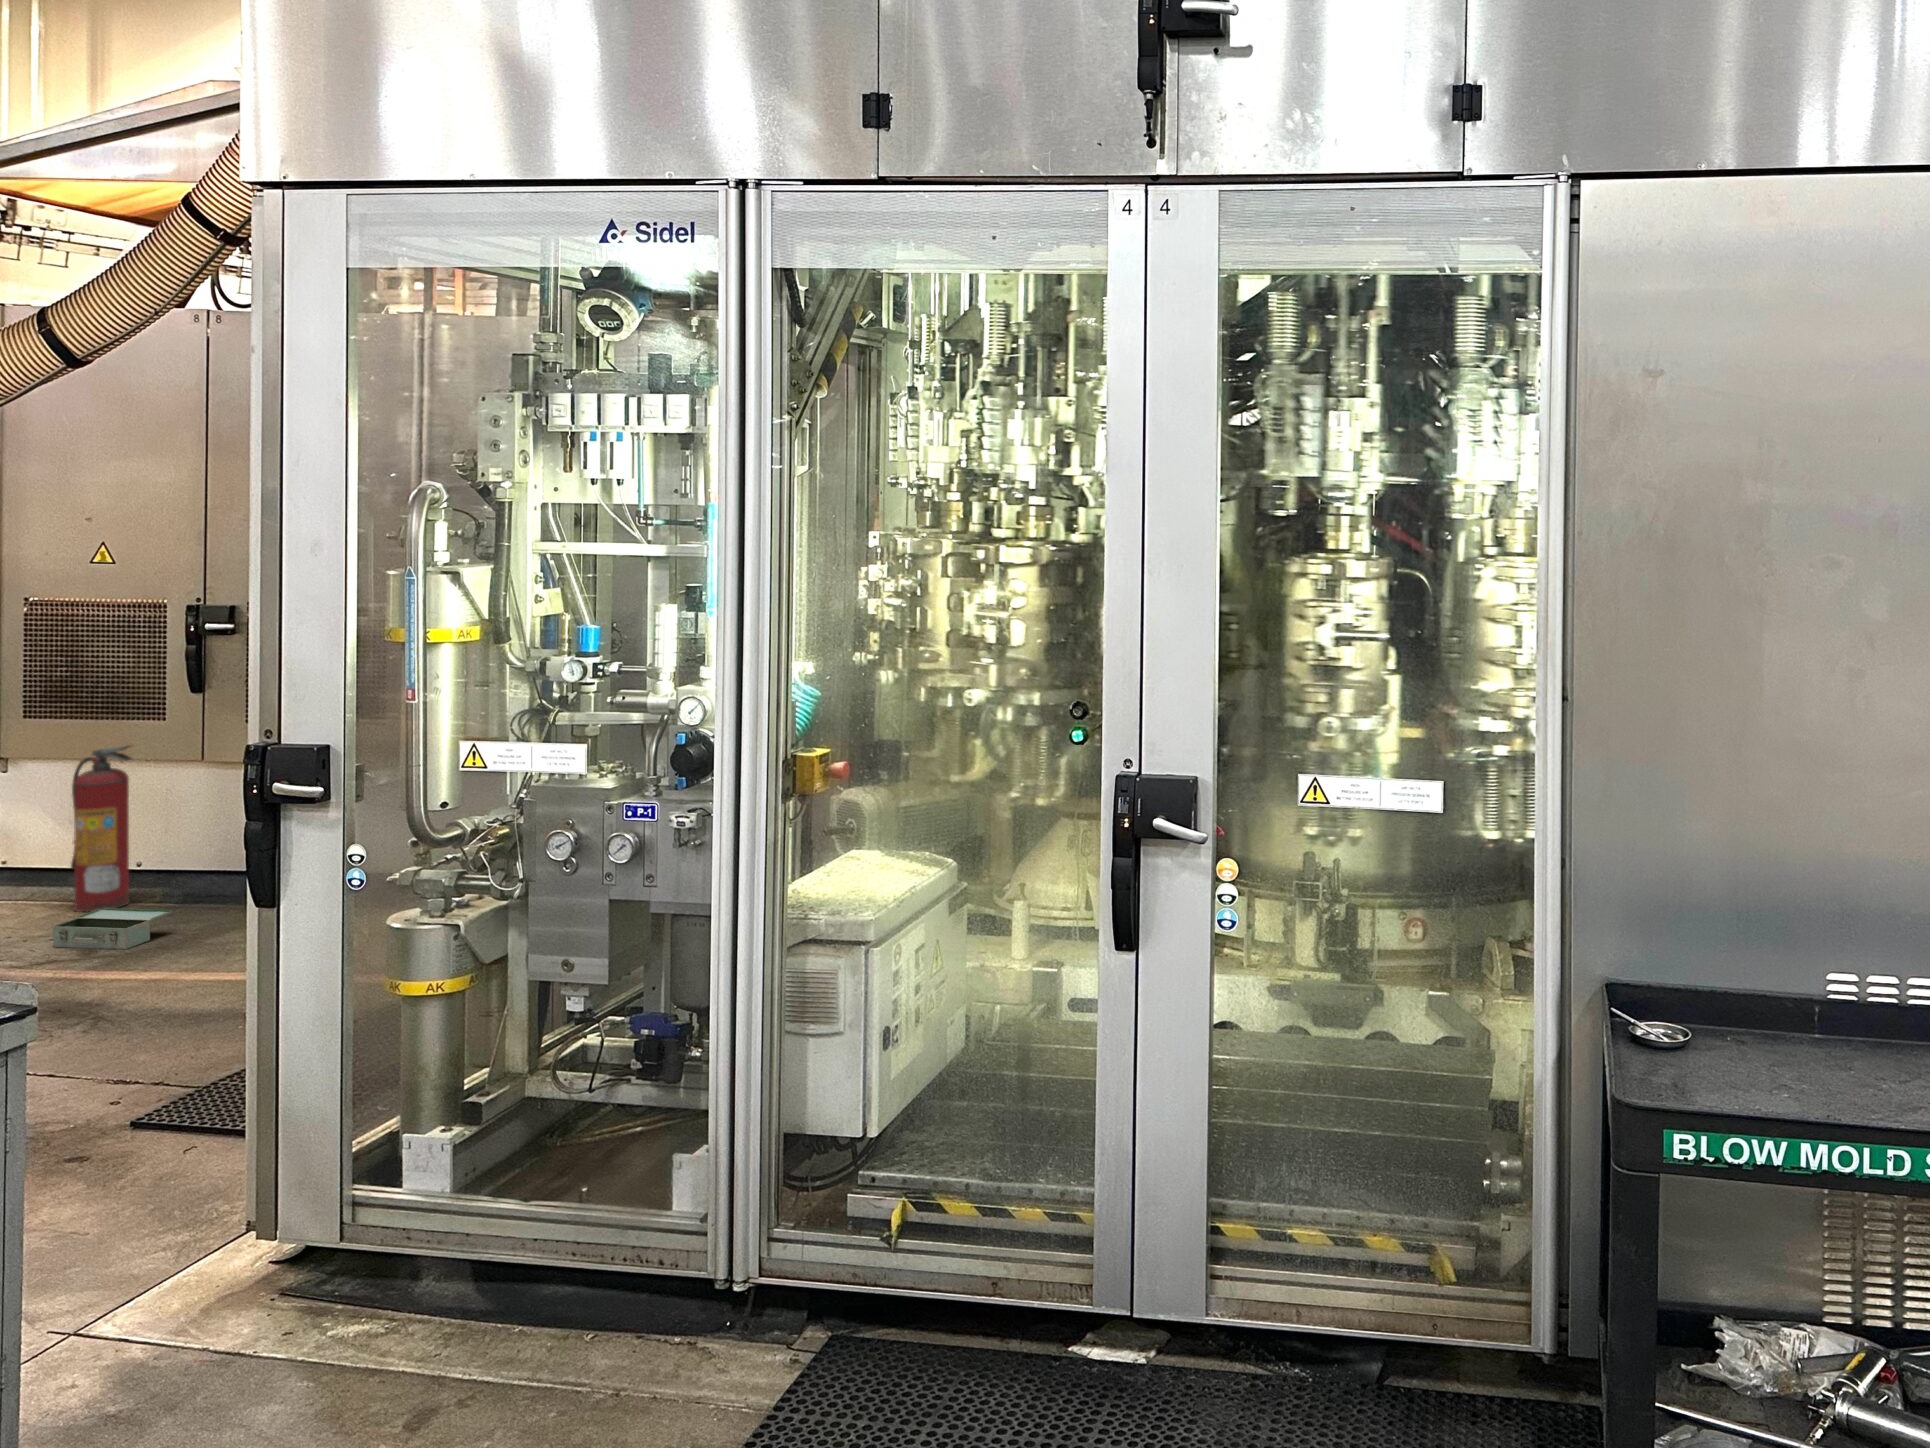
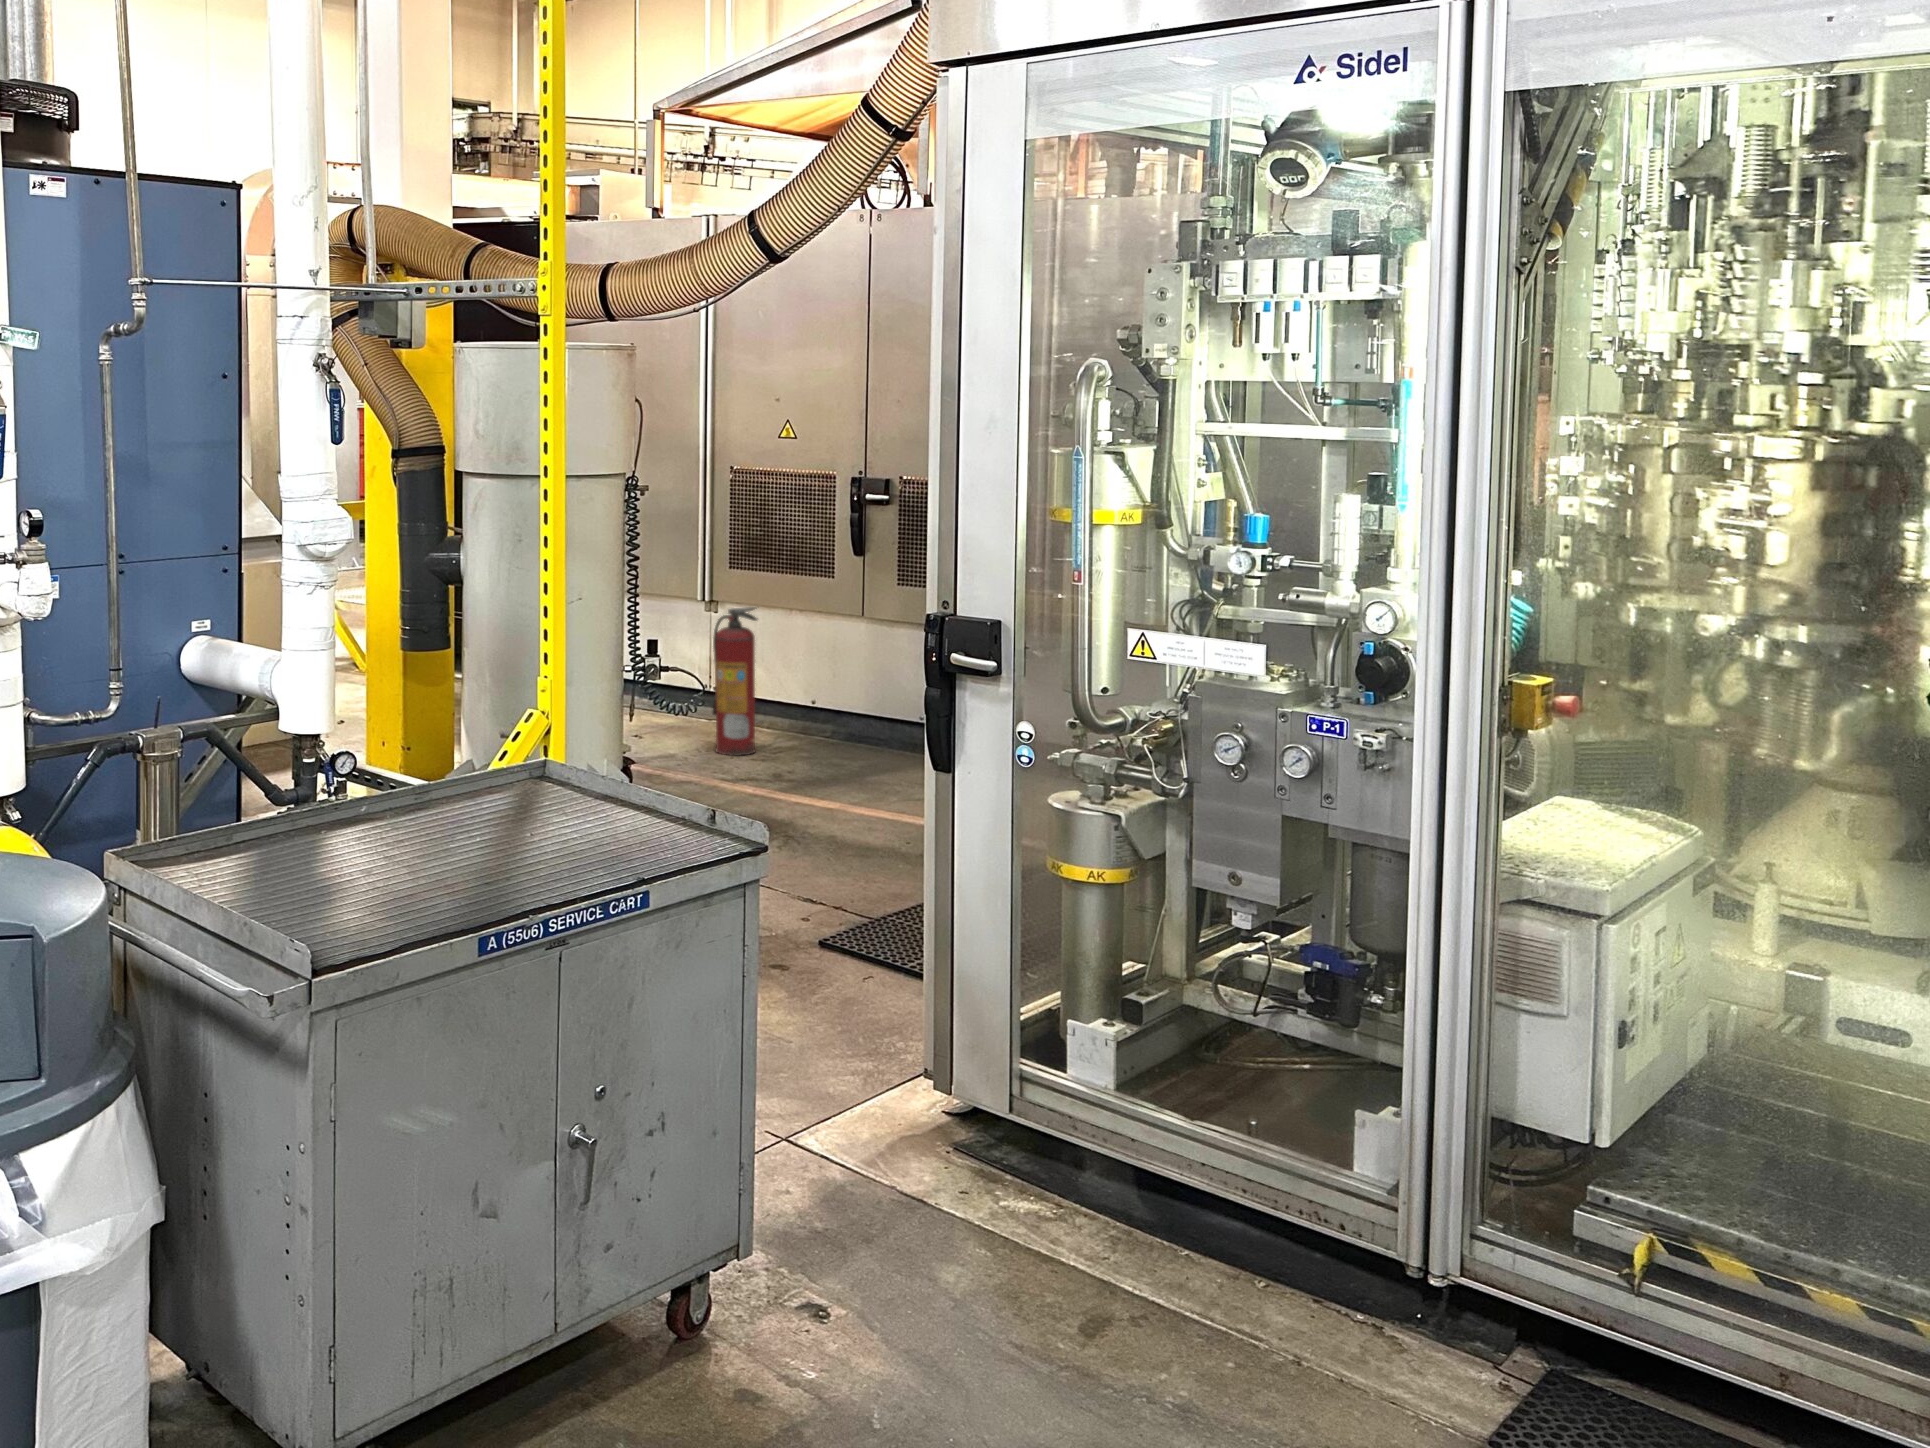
toolbox: present [53,908,172,949] -> none [708,753,795,793]

